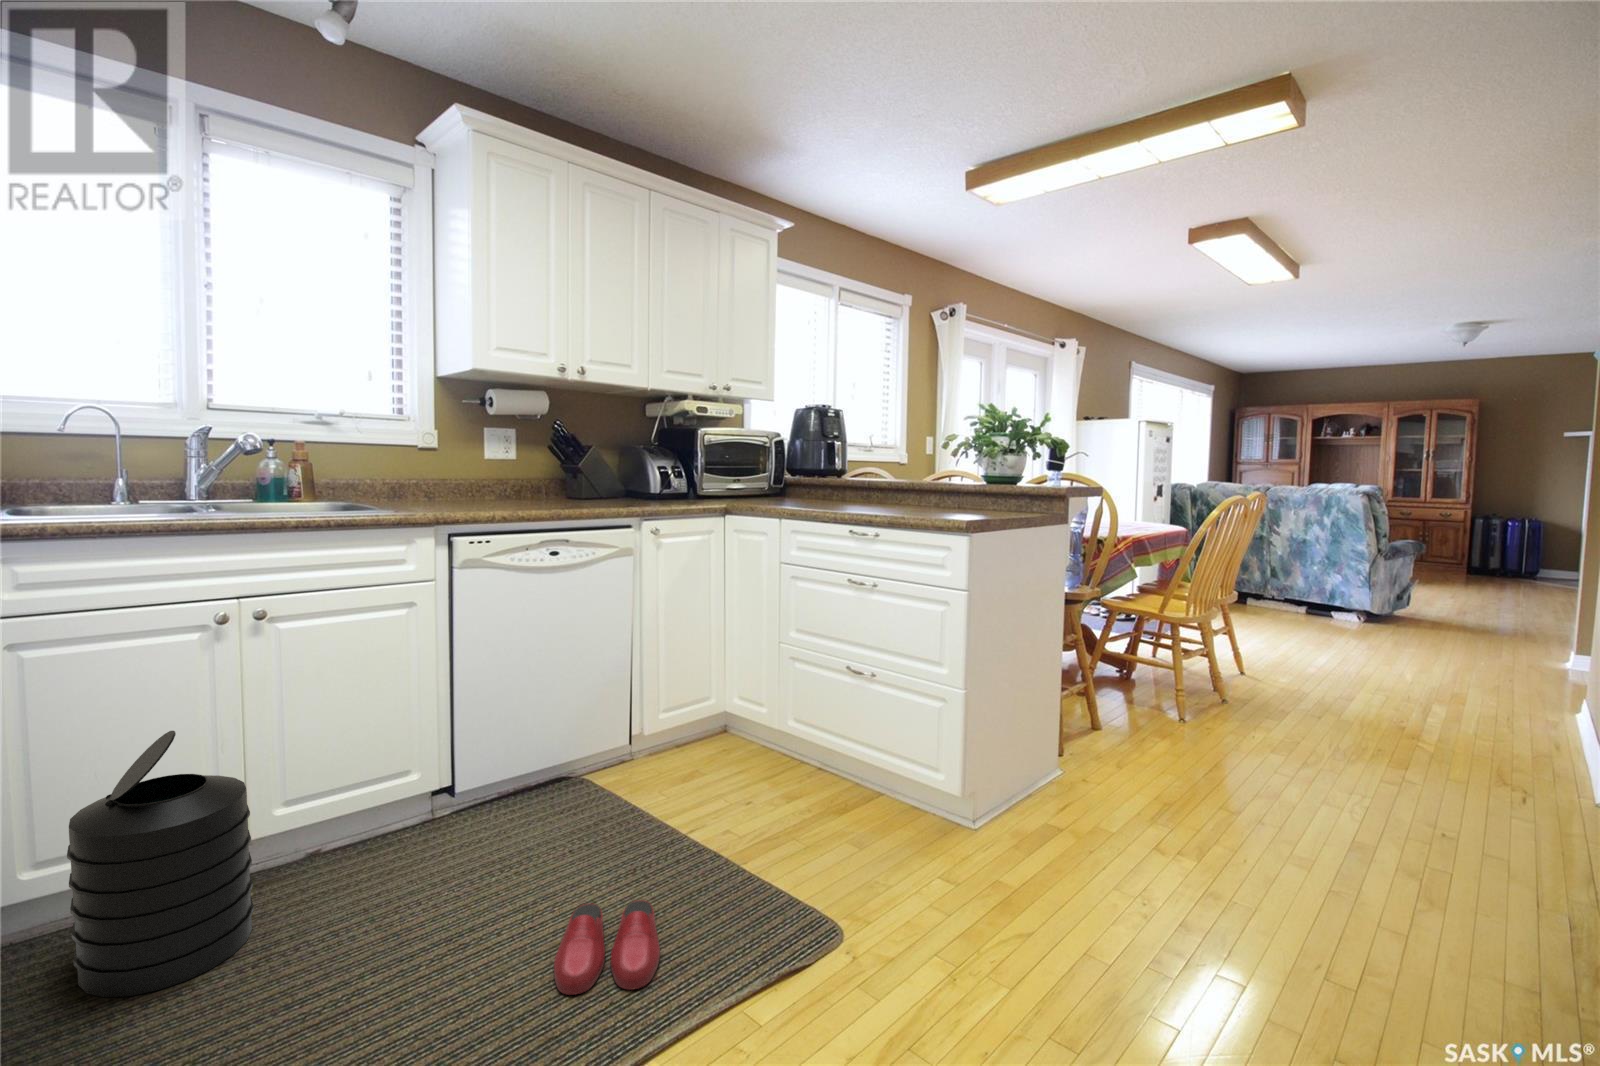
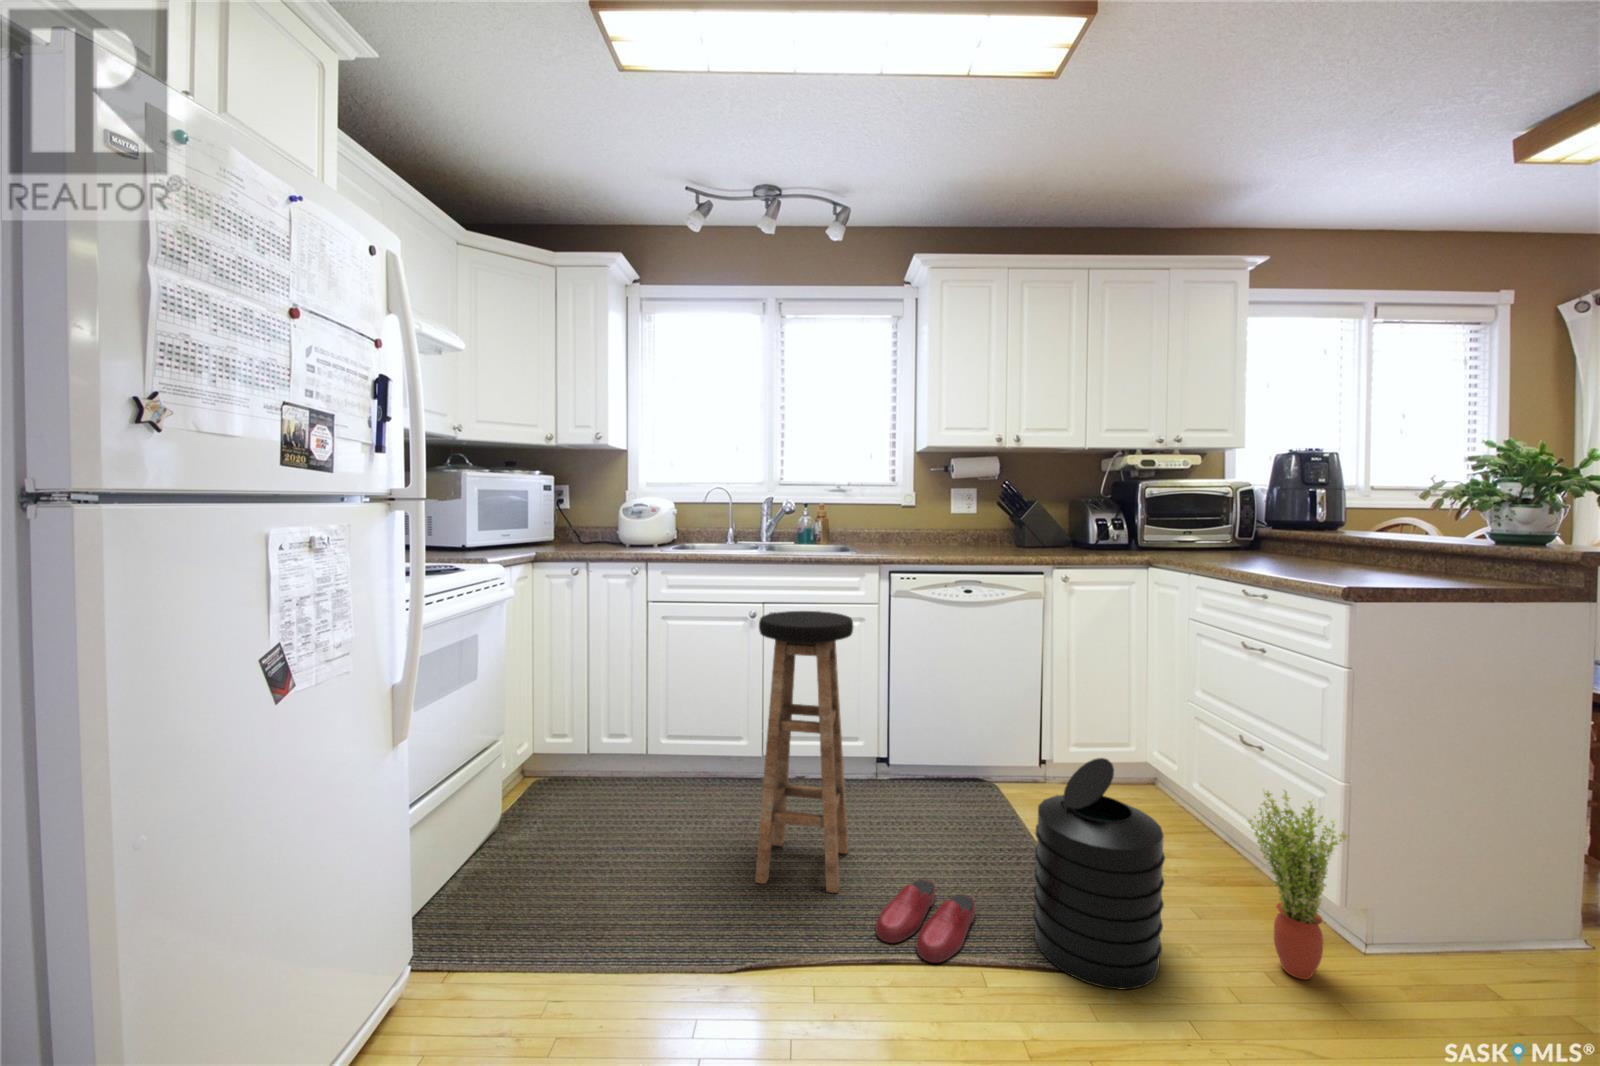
bar stool: none [317,596,480,1017] -> present [755,611,853,893]
potted plant: none [872,698,938,849] -> present [1248,791,1348,979]
trash can: present [67,731,254,997] -> present [1033,758,1165,990]

